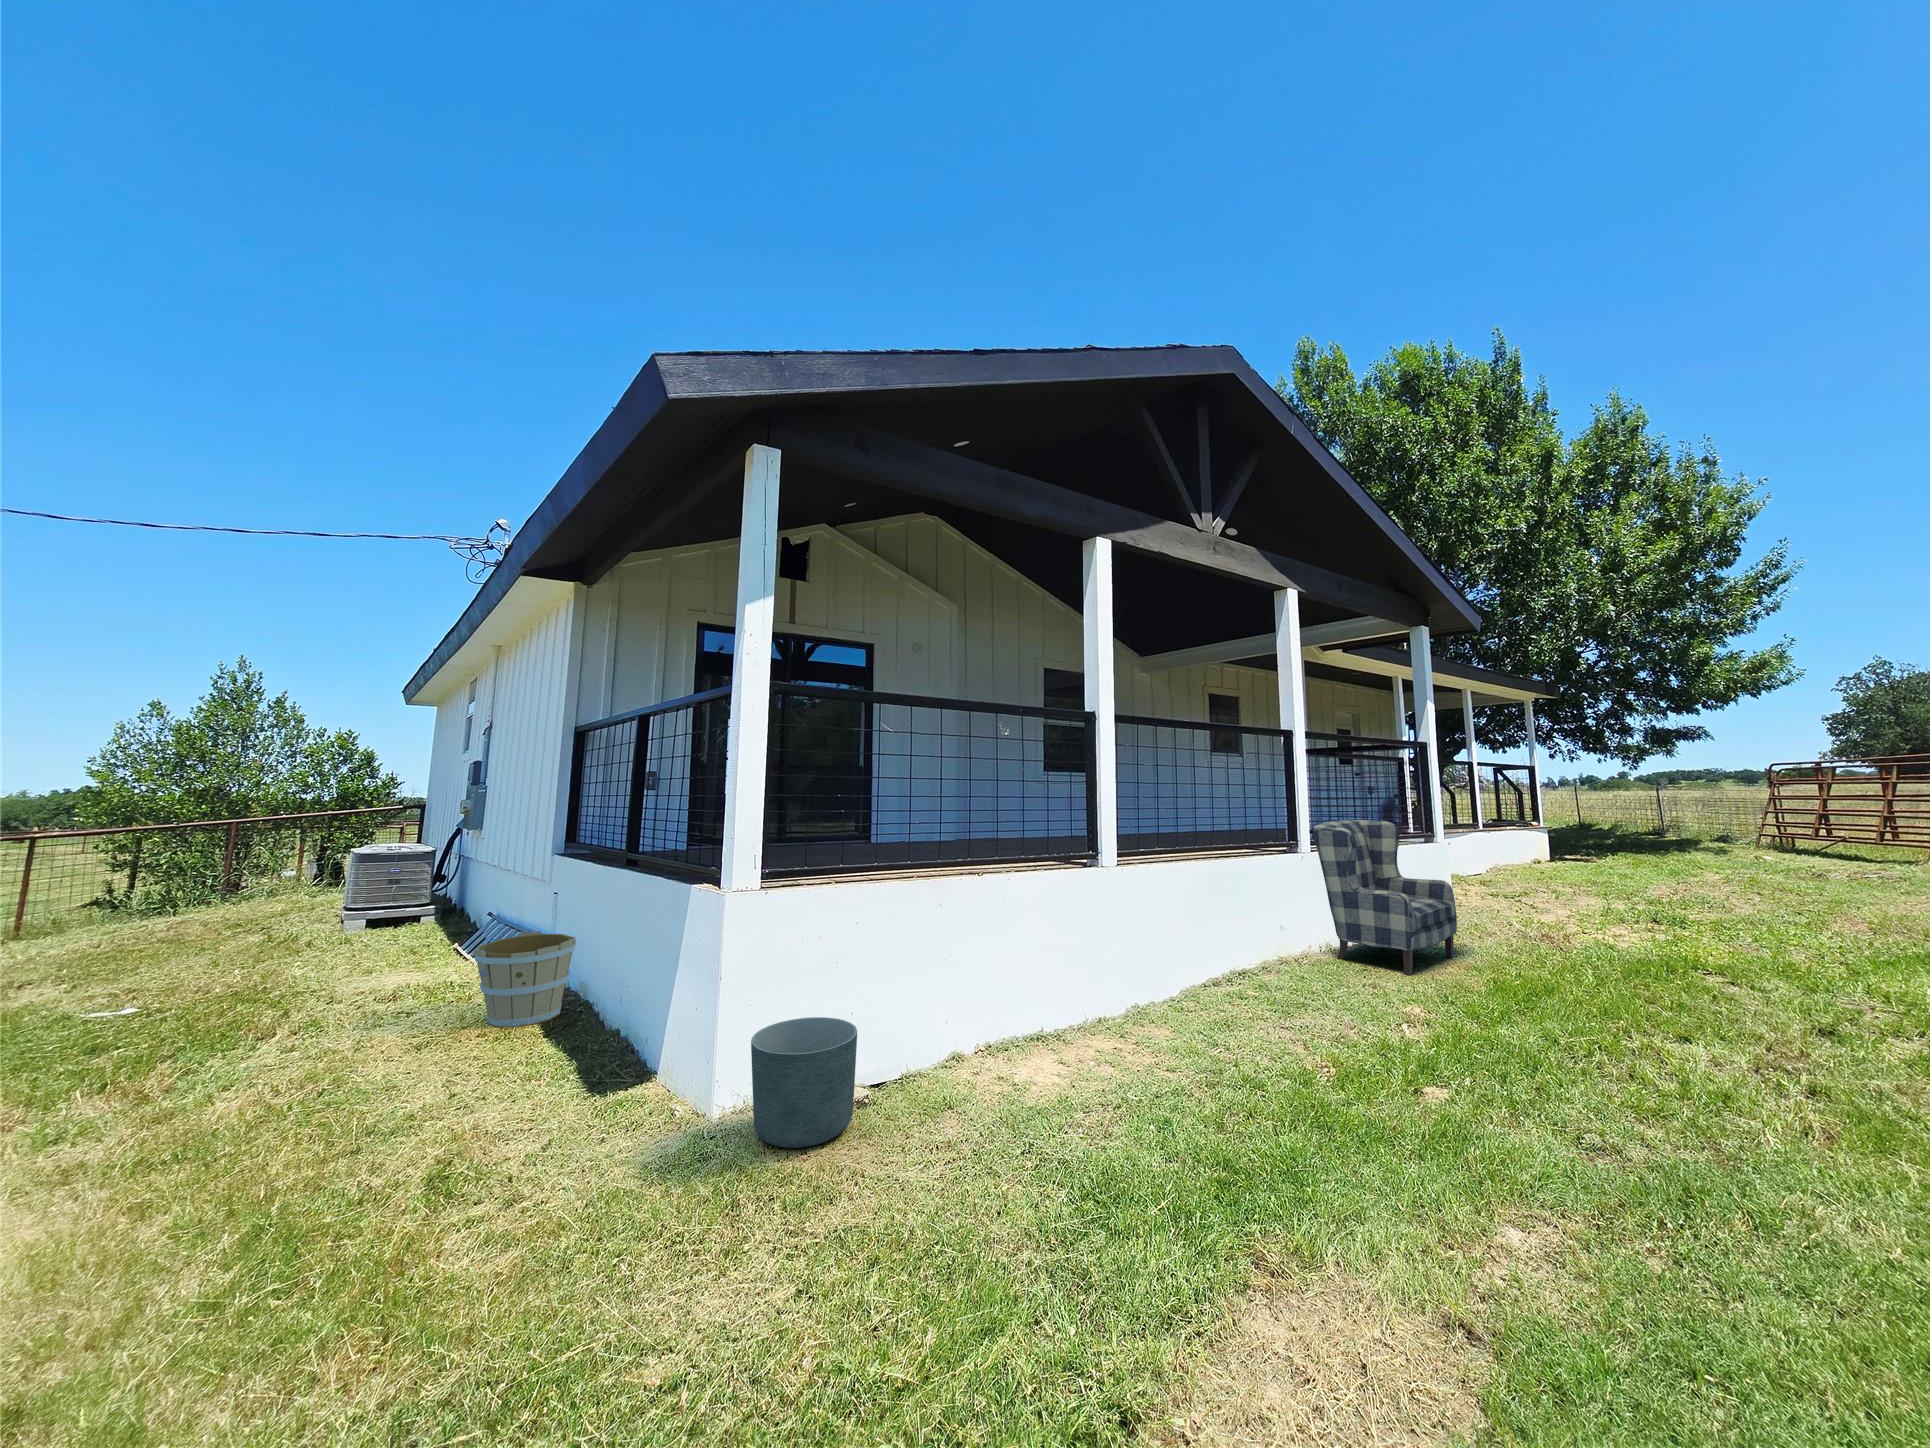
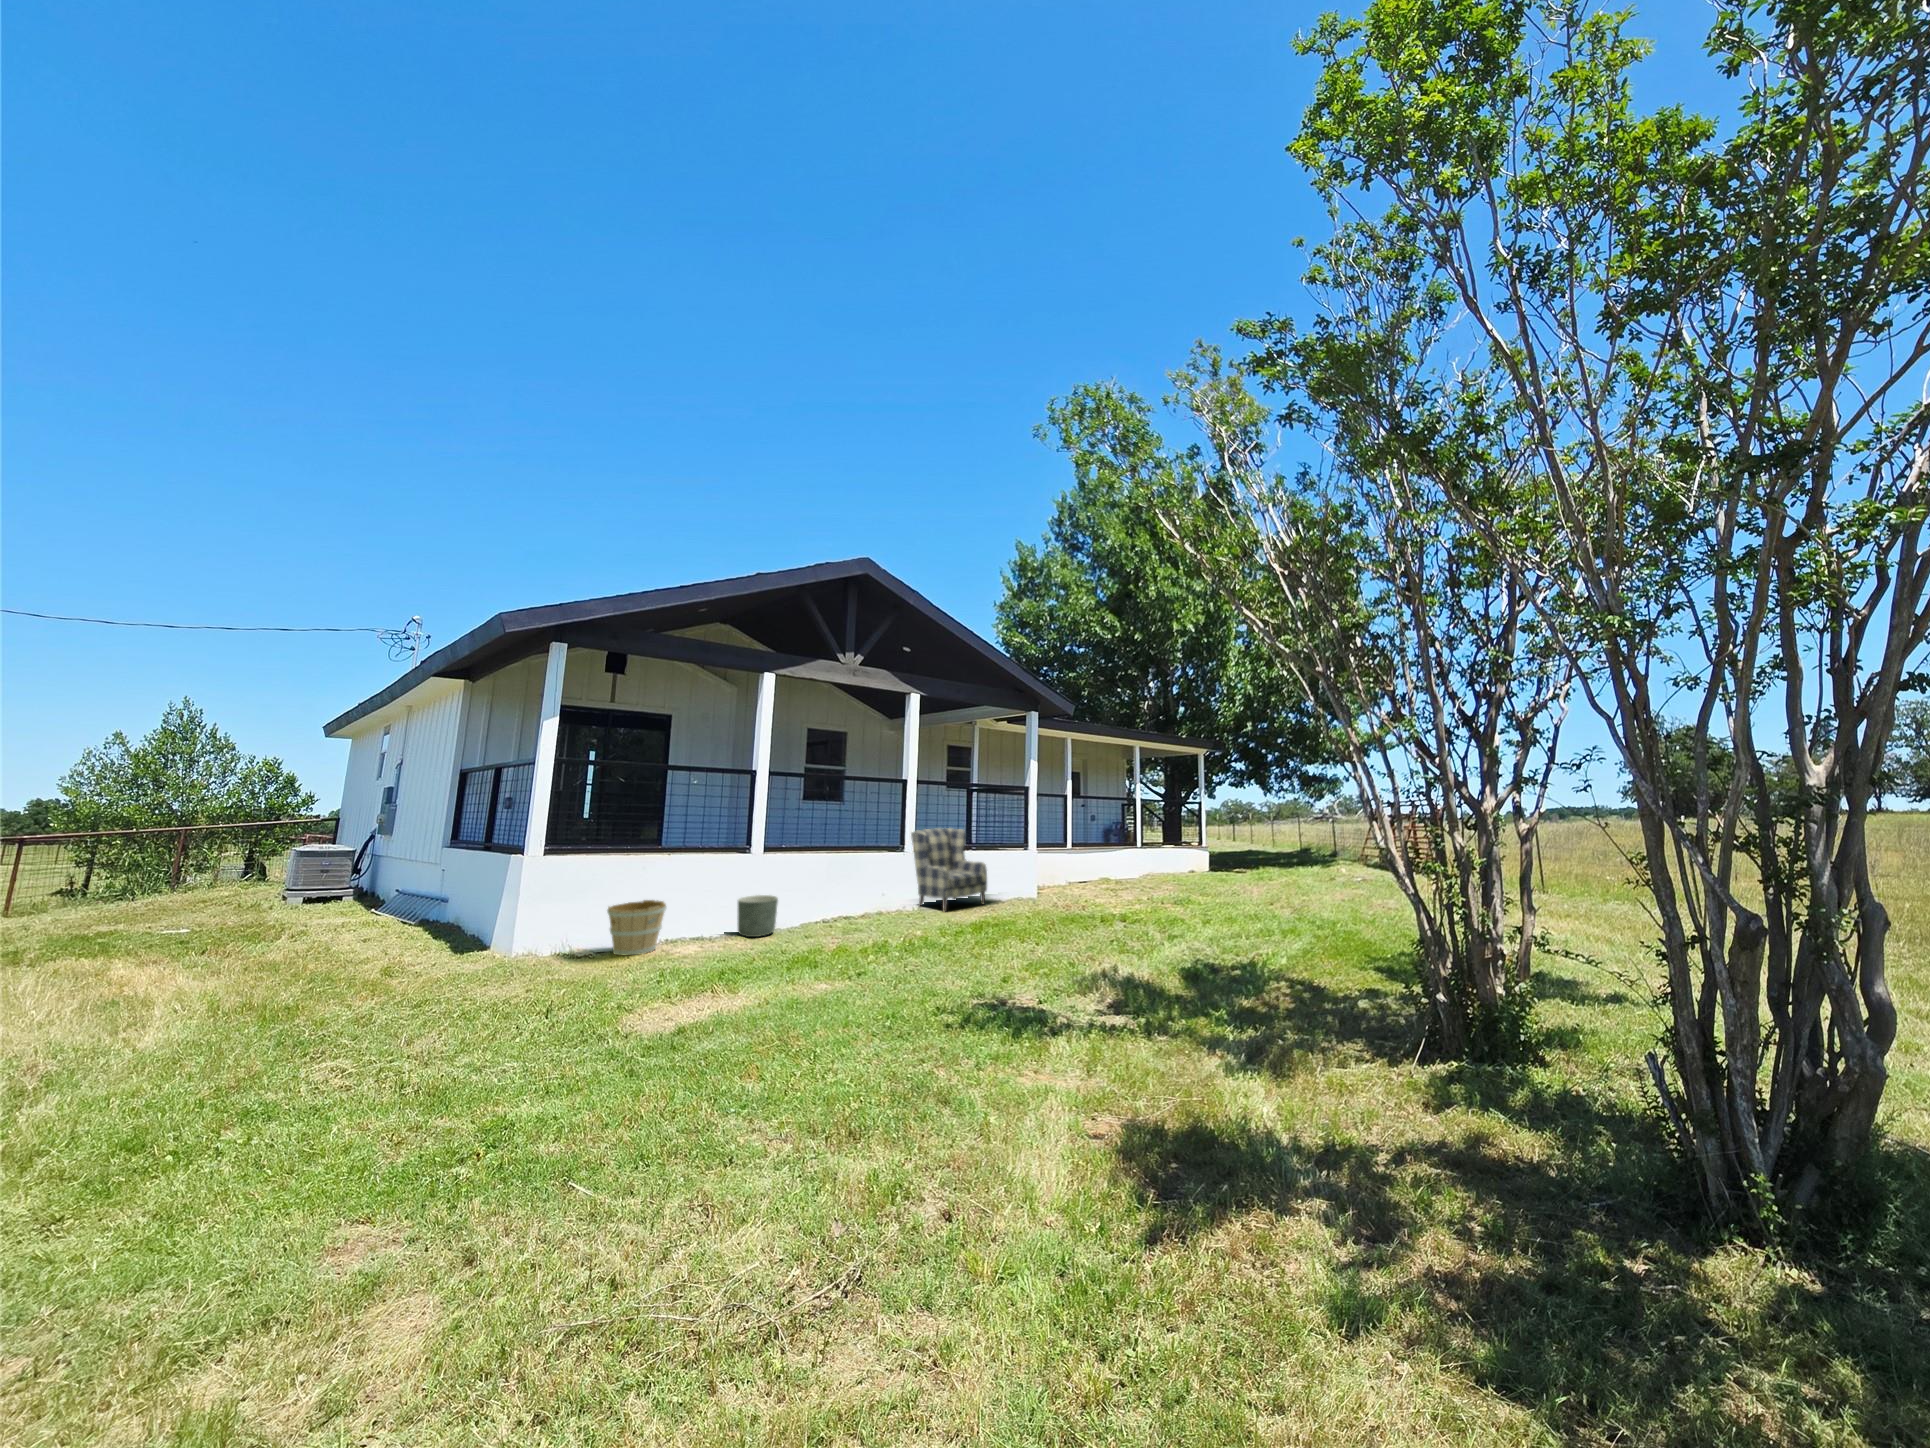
wooden bucket: present [474,932,576,1028] -> present [607,900,666,955]
planter: present [751,1017,857,1148] -> present [738,895,778,937]

